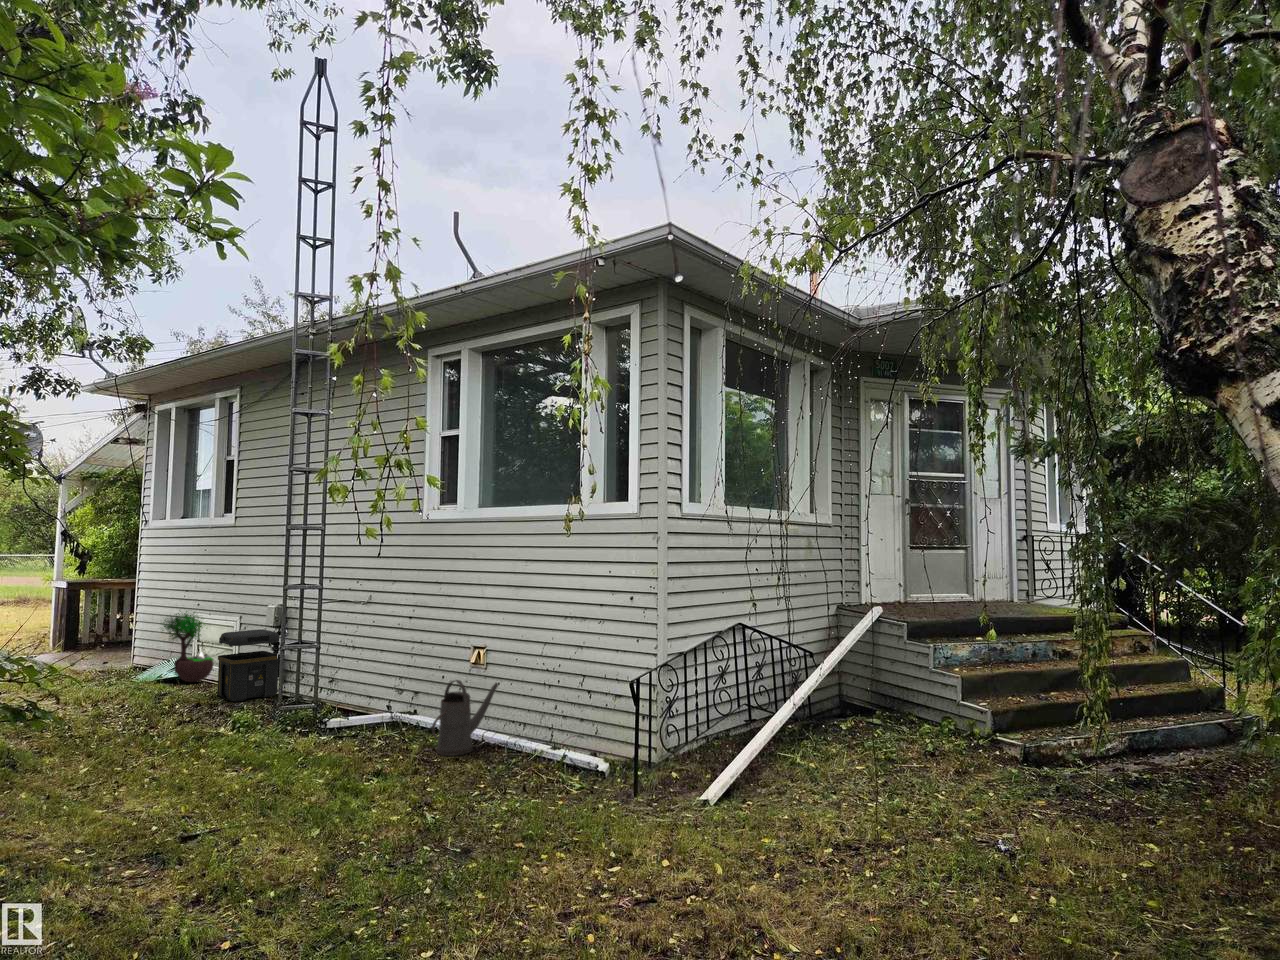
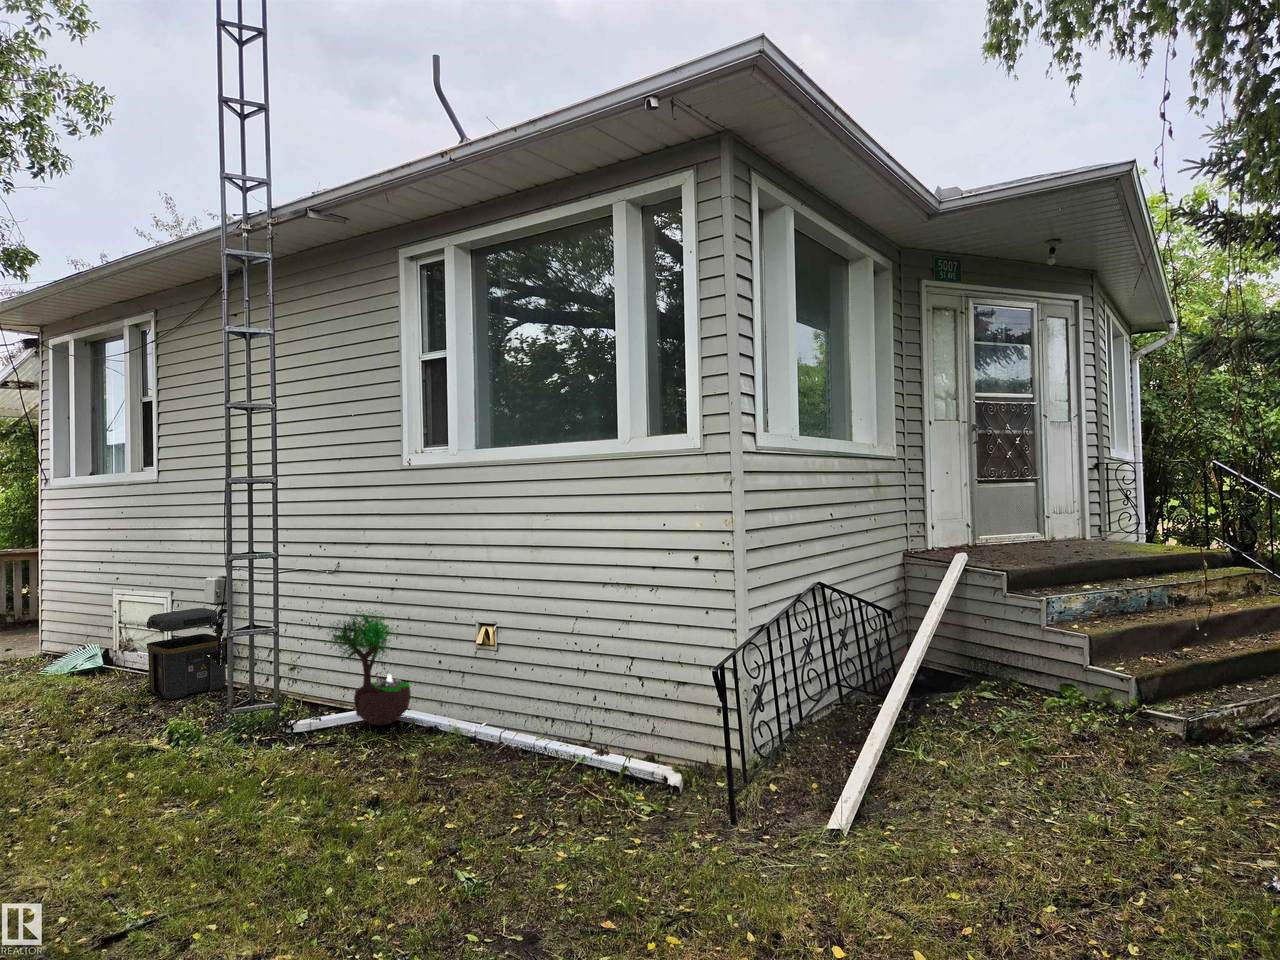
potted tree: present [162,611,213,682] -> present [326,610,411,725]
watering can: present [432,680,498,756] -> none [439,668,516,769]

